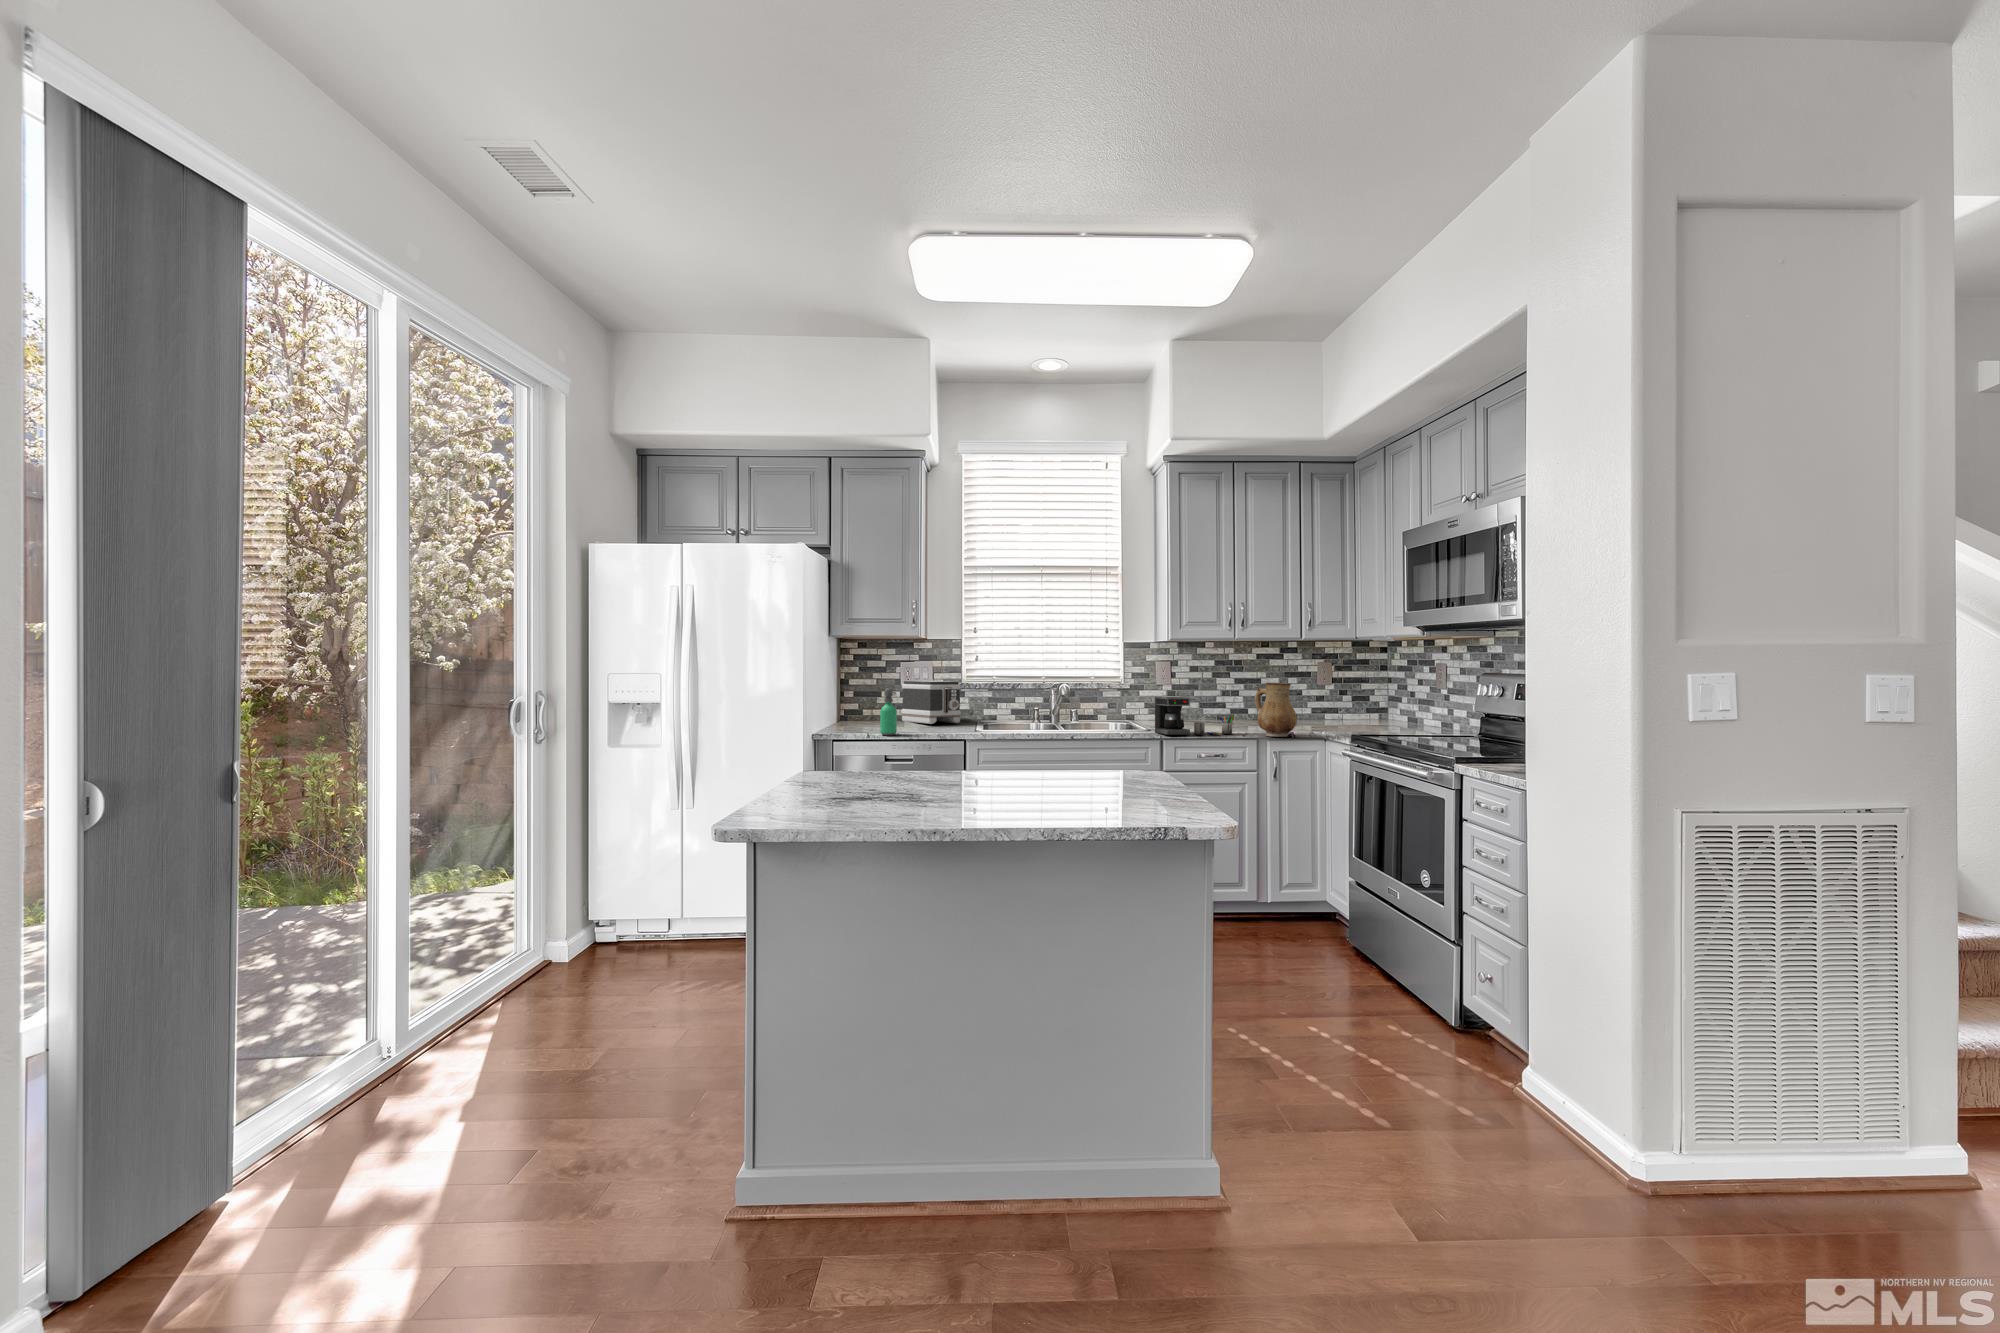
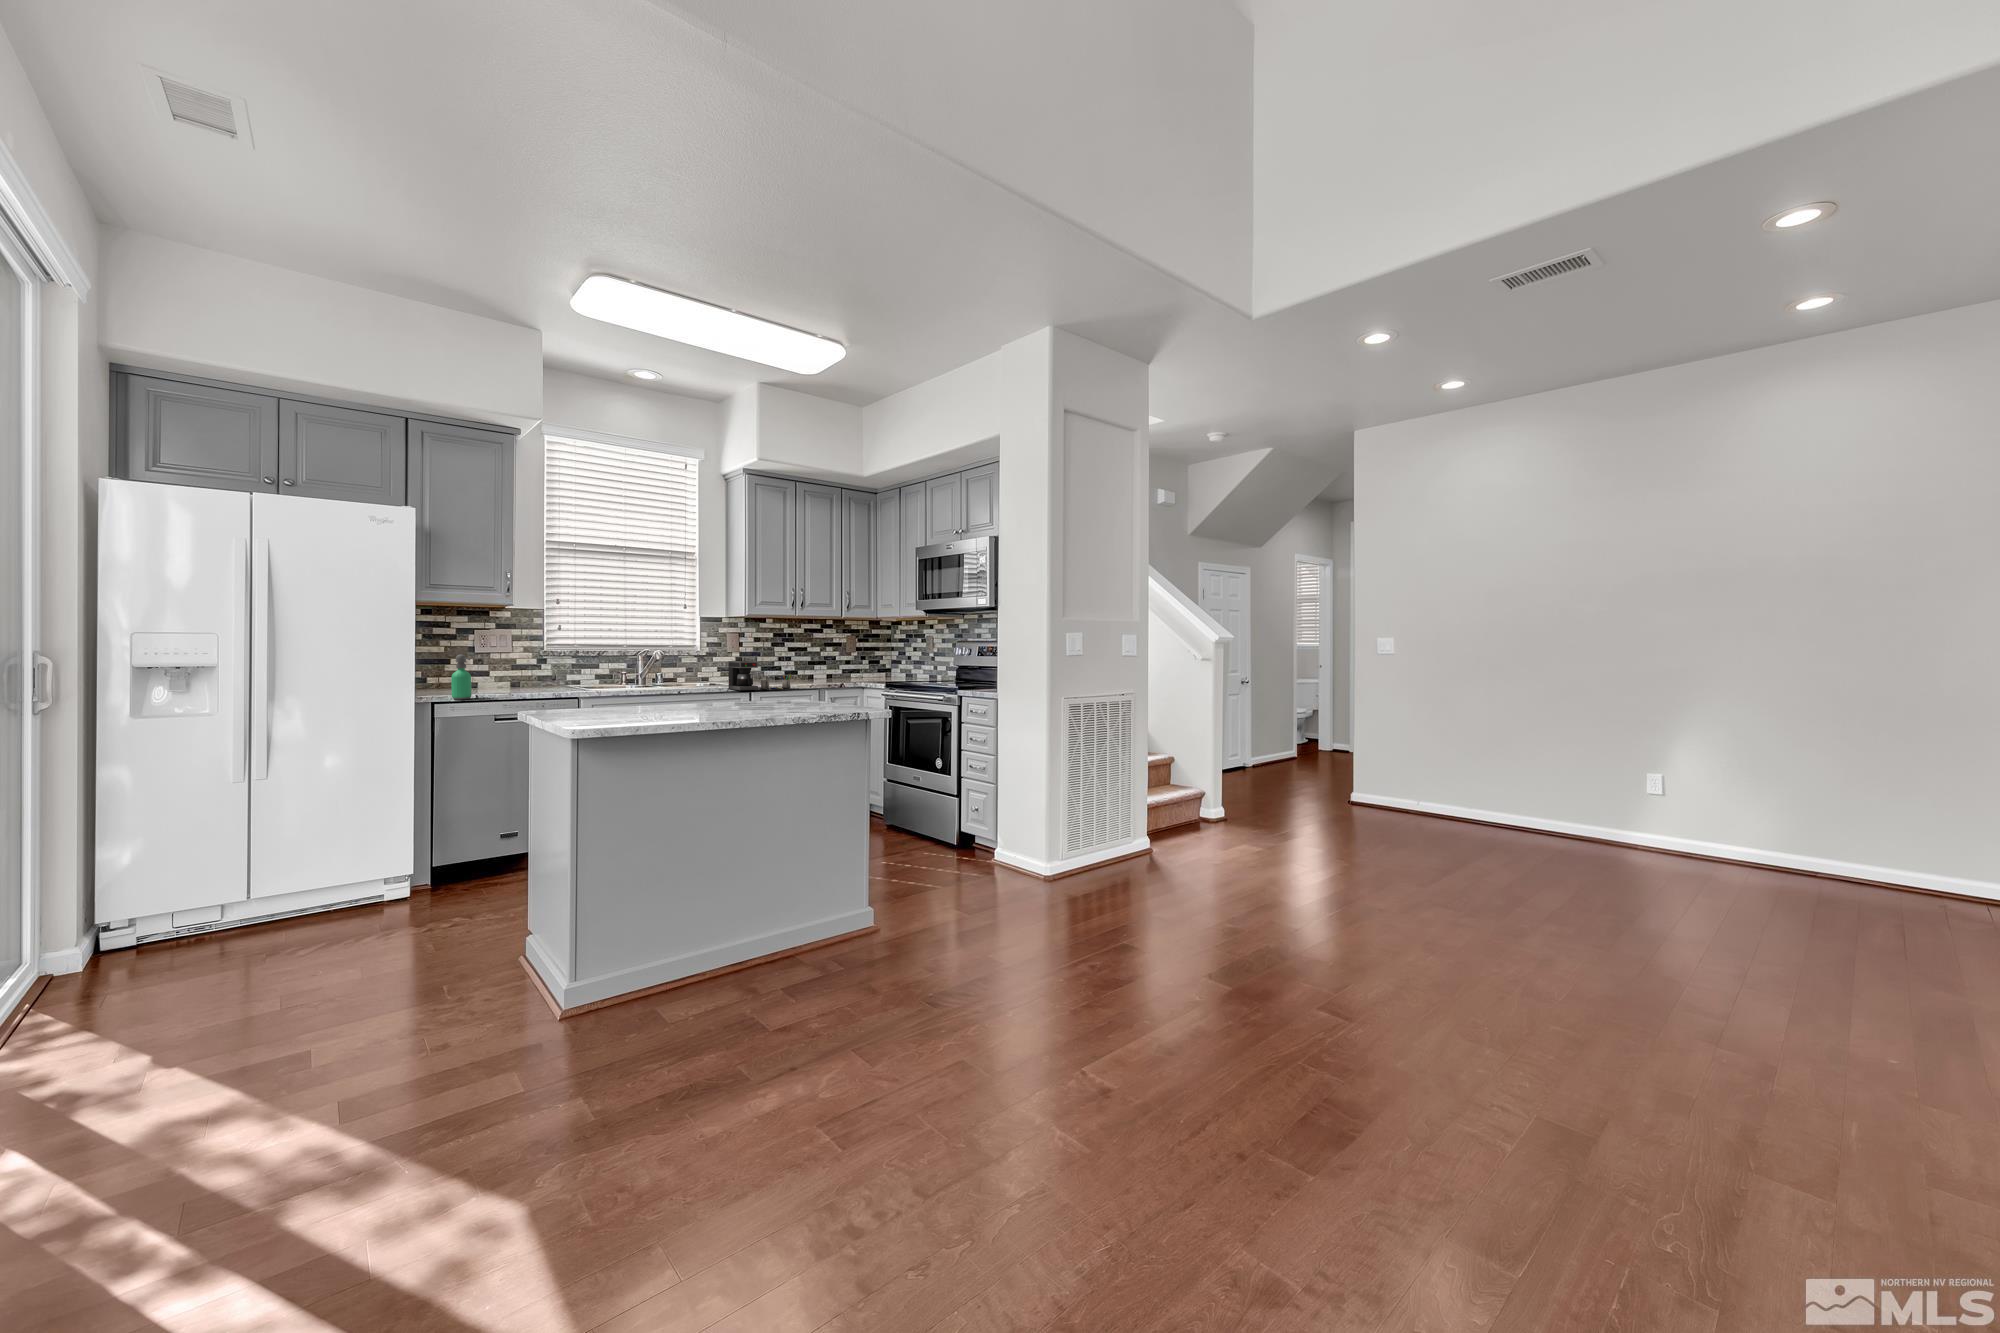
toaster: present [901,681,961,724] -> none [476,649,544,687]
ceramic pitcher: present [1255,683,1297,737] -> none [807,650,838,689]

